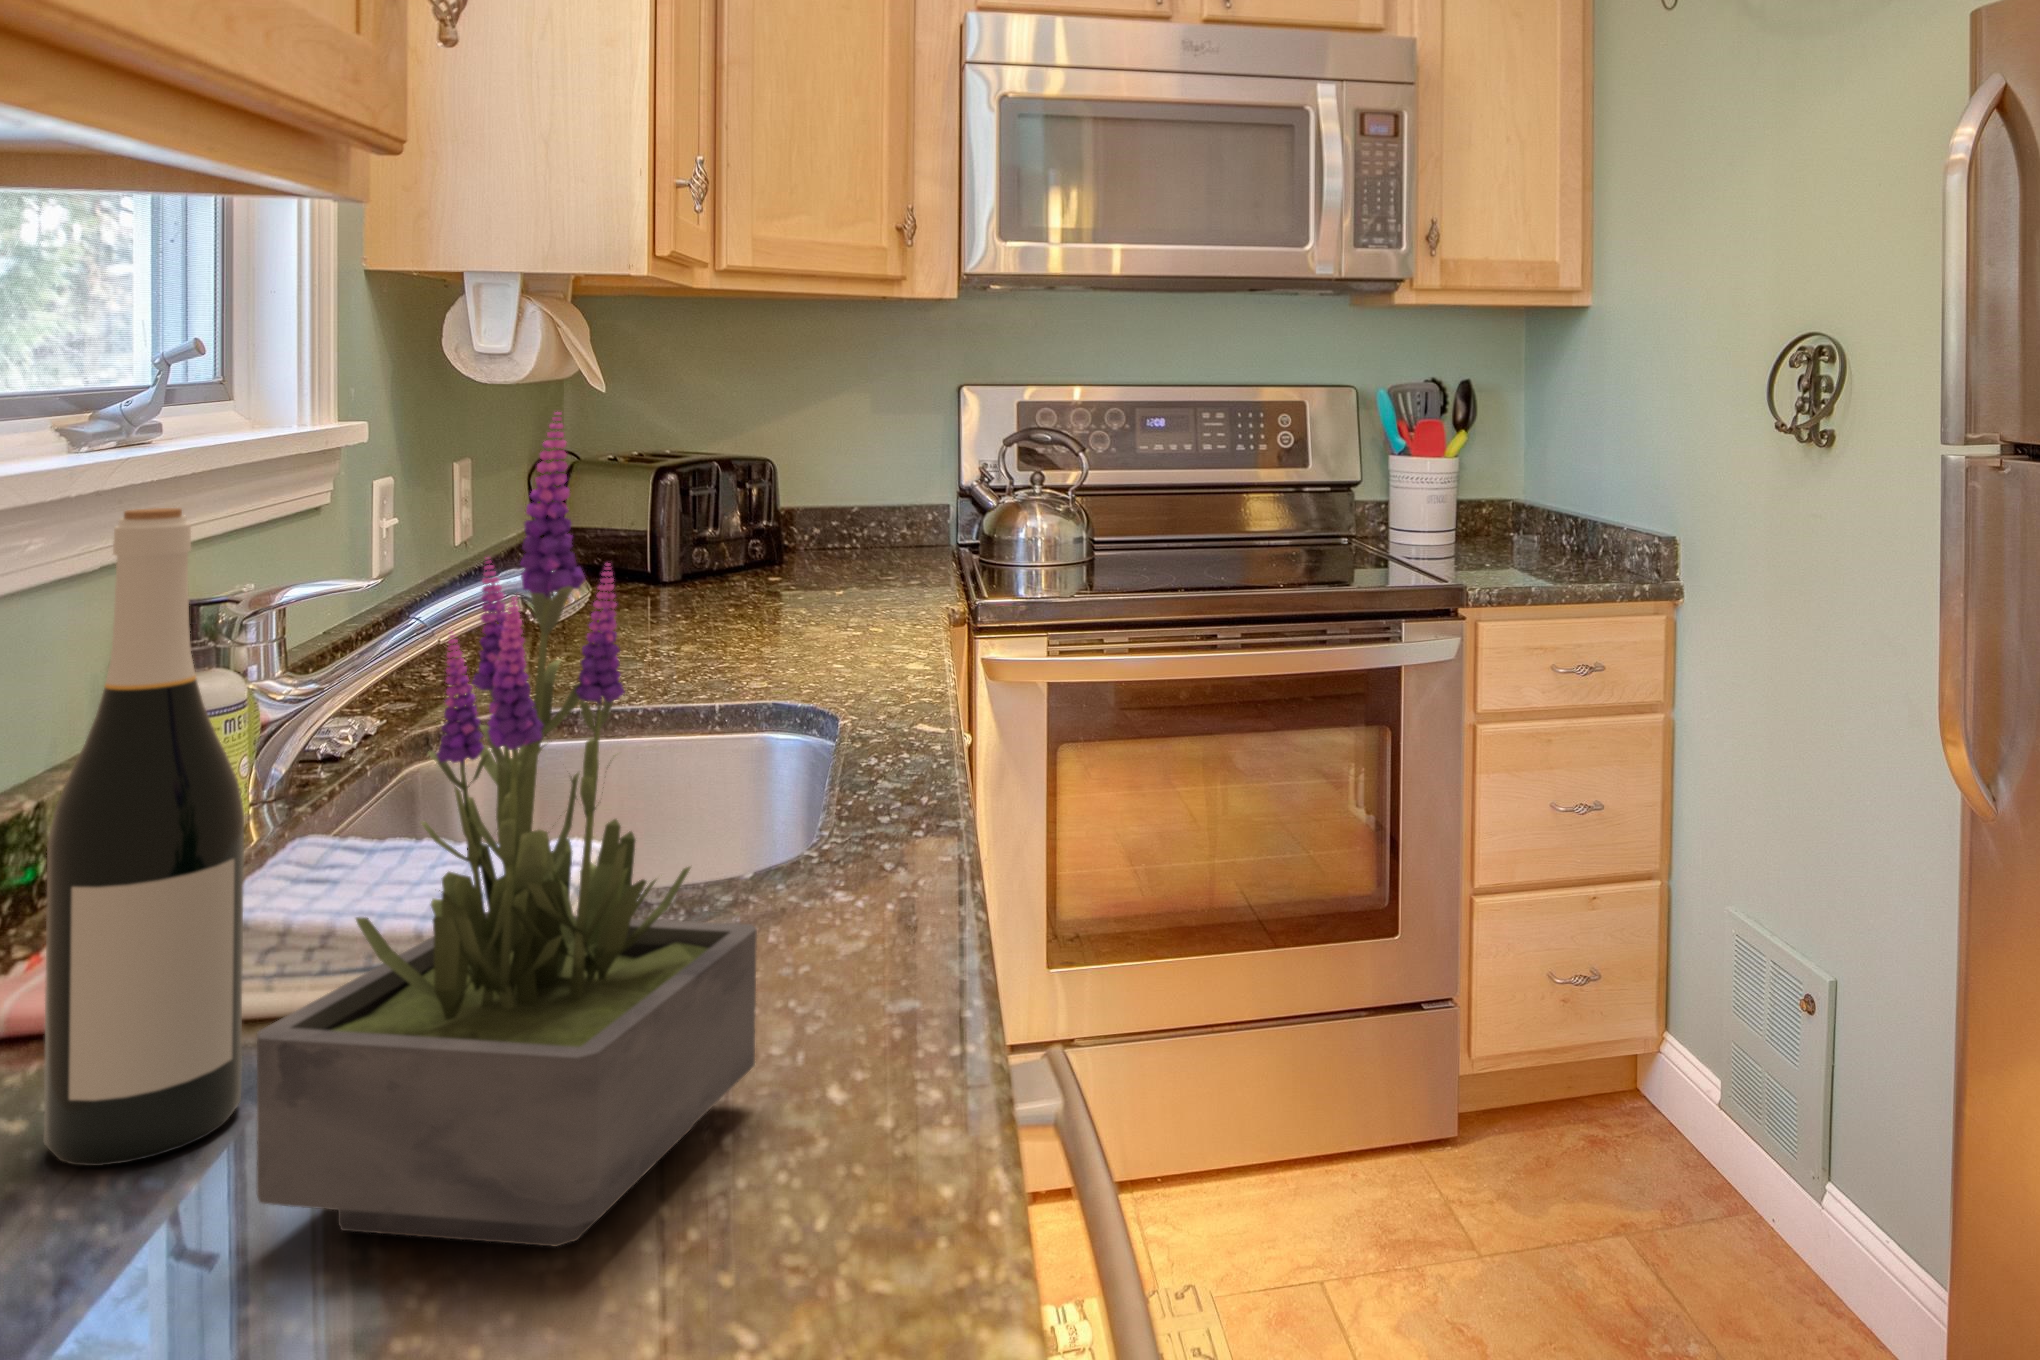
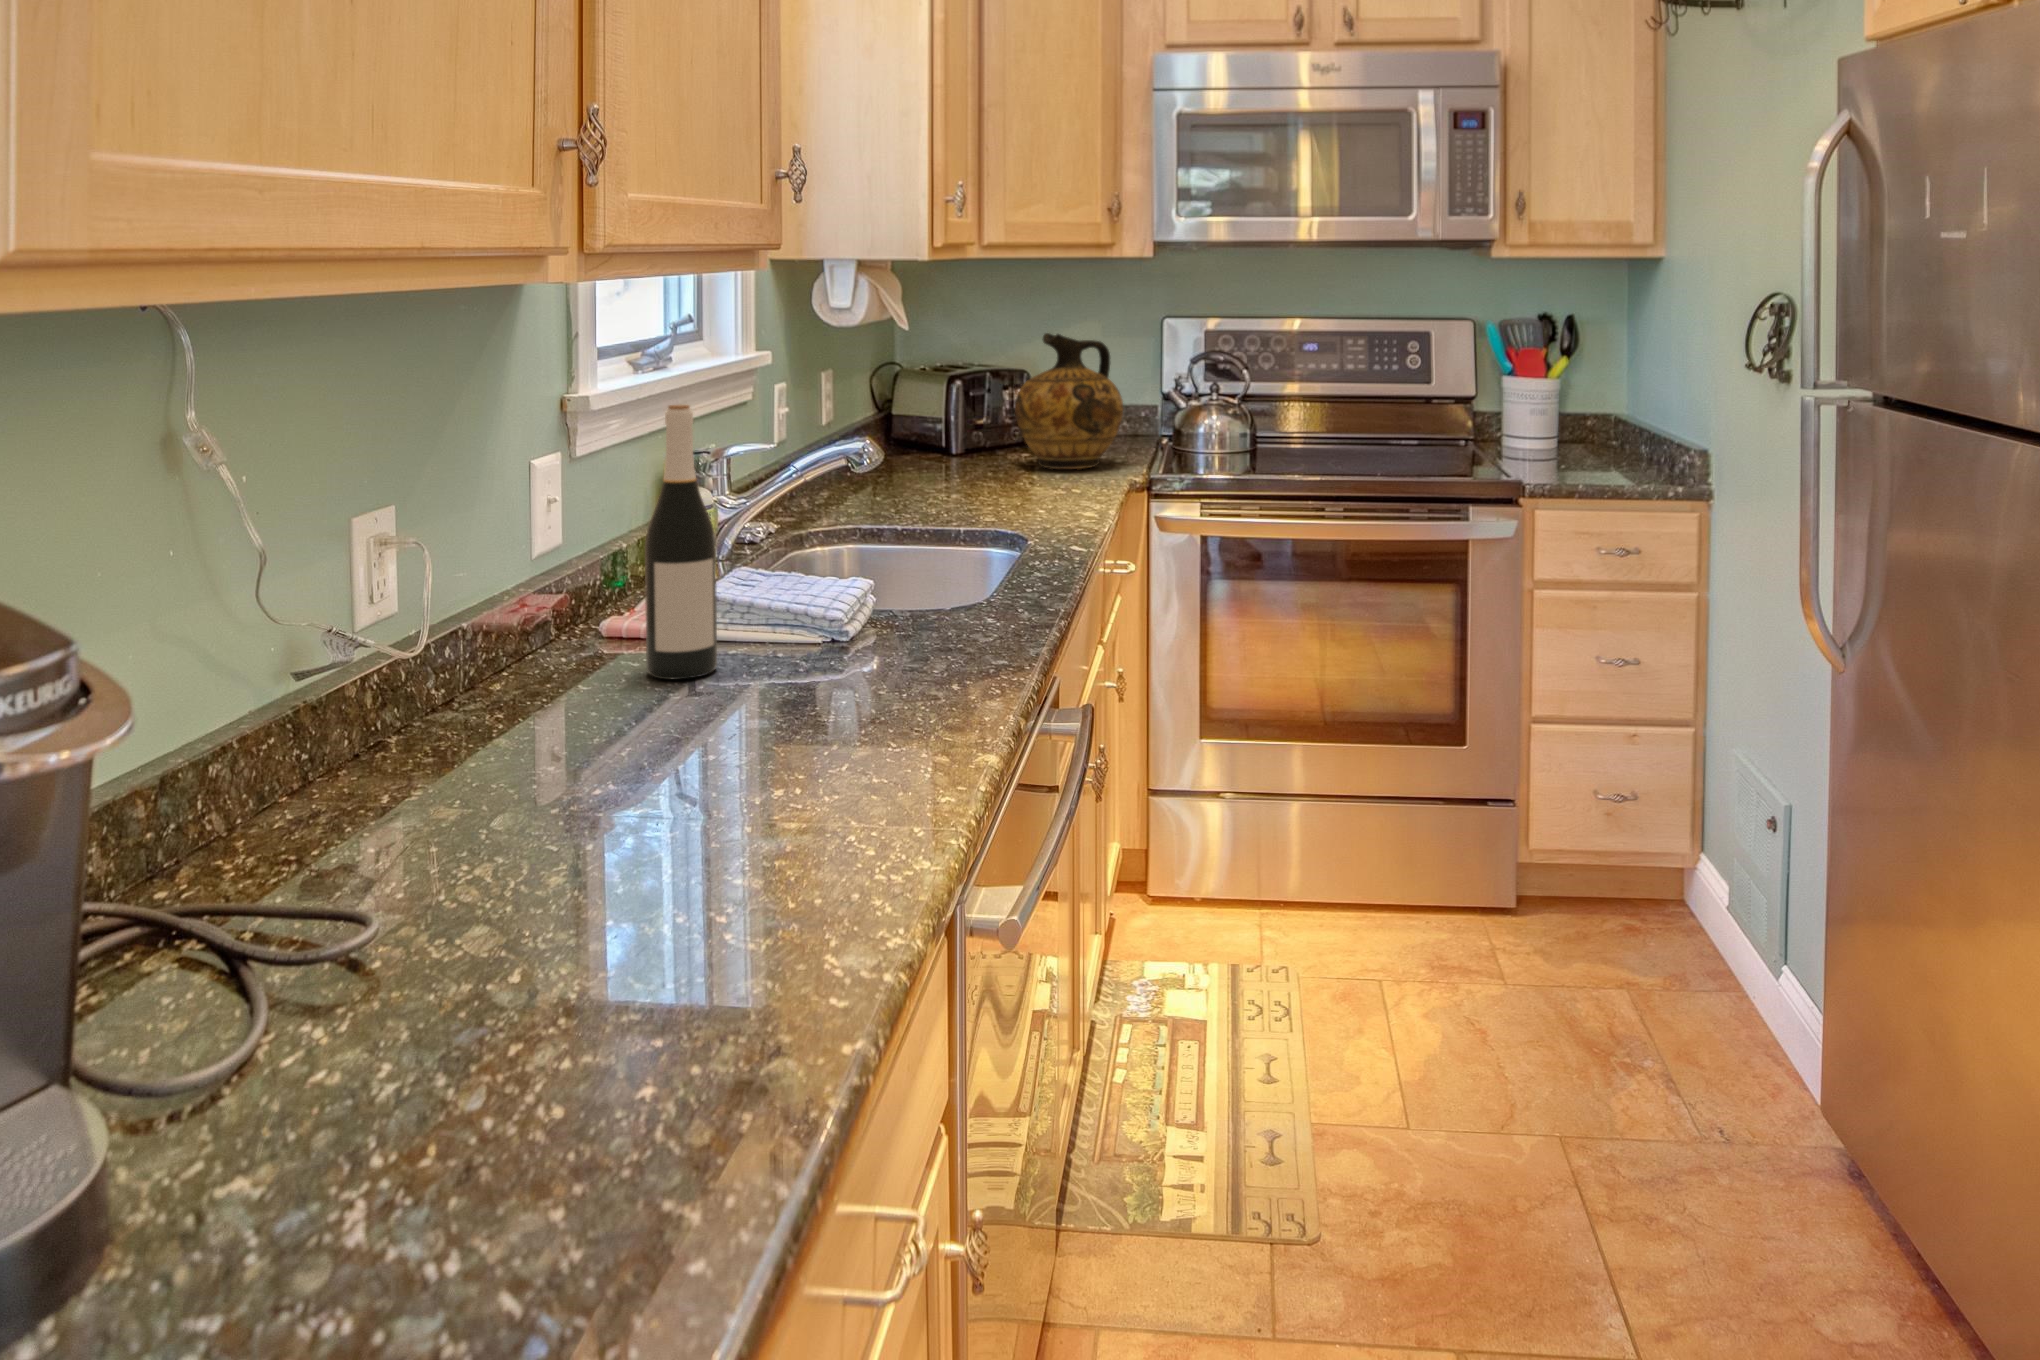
ceramic jug: none [765,398,925,594] -> present [1015,333,1123,469]
potted plant: present [257,412,757,1247] -> none [723,367,923,718]

